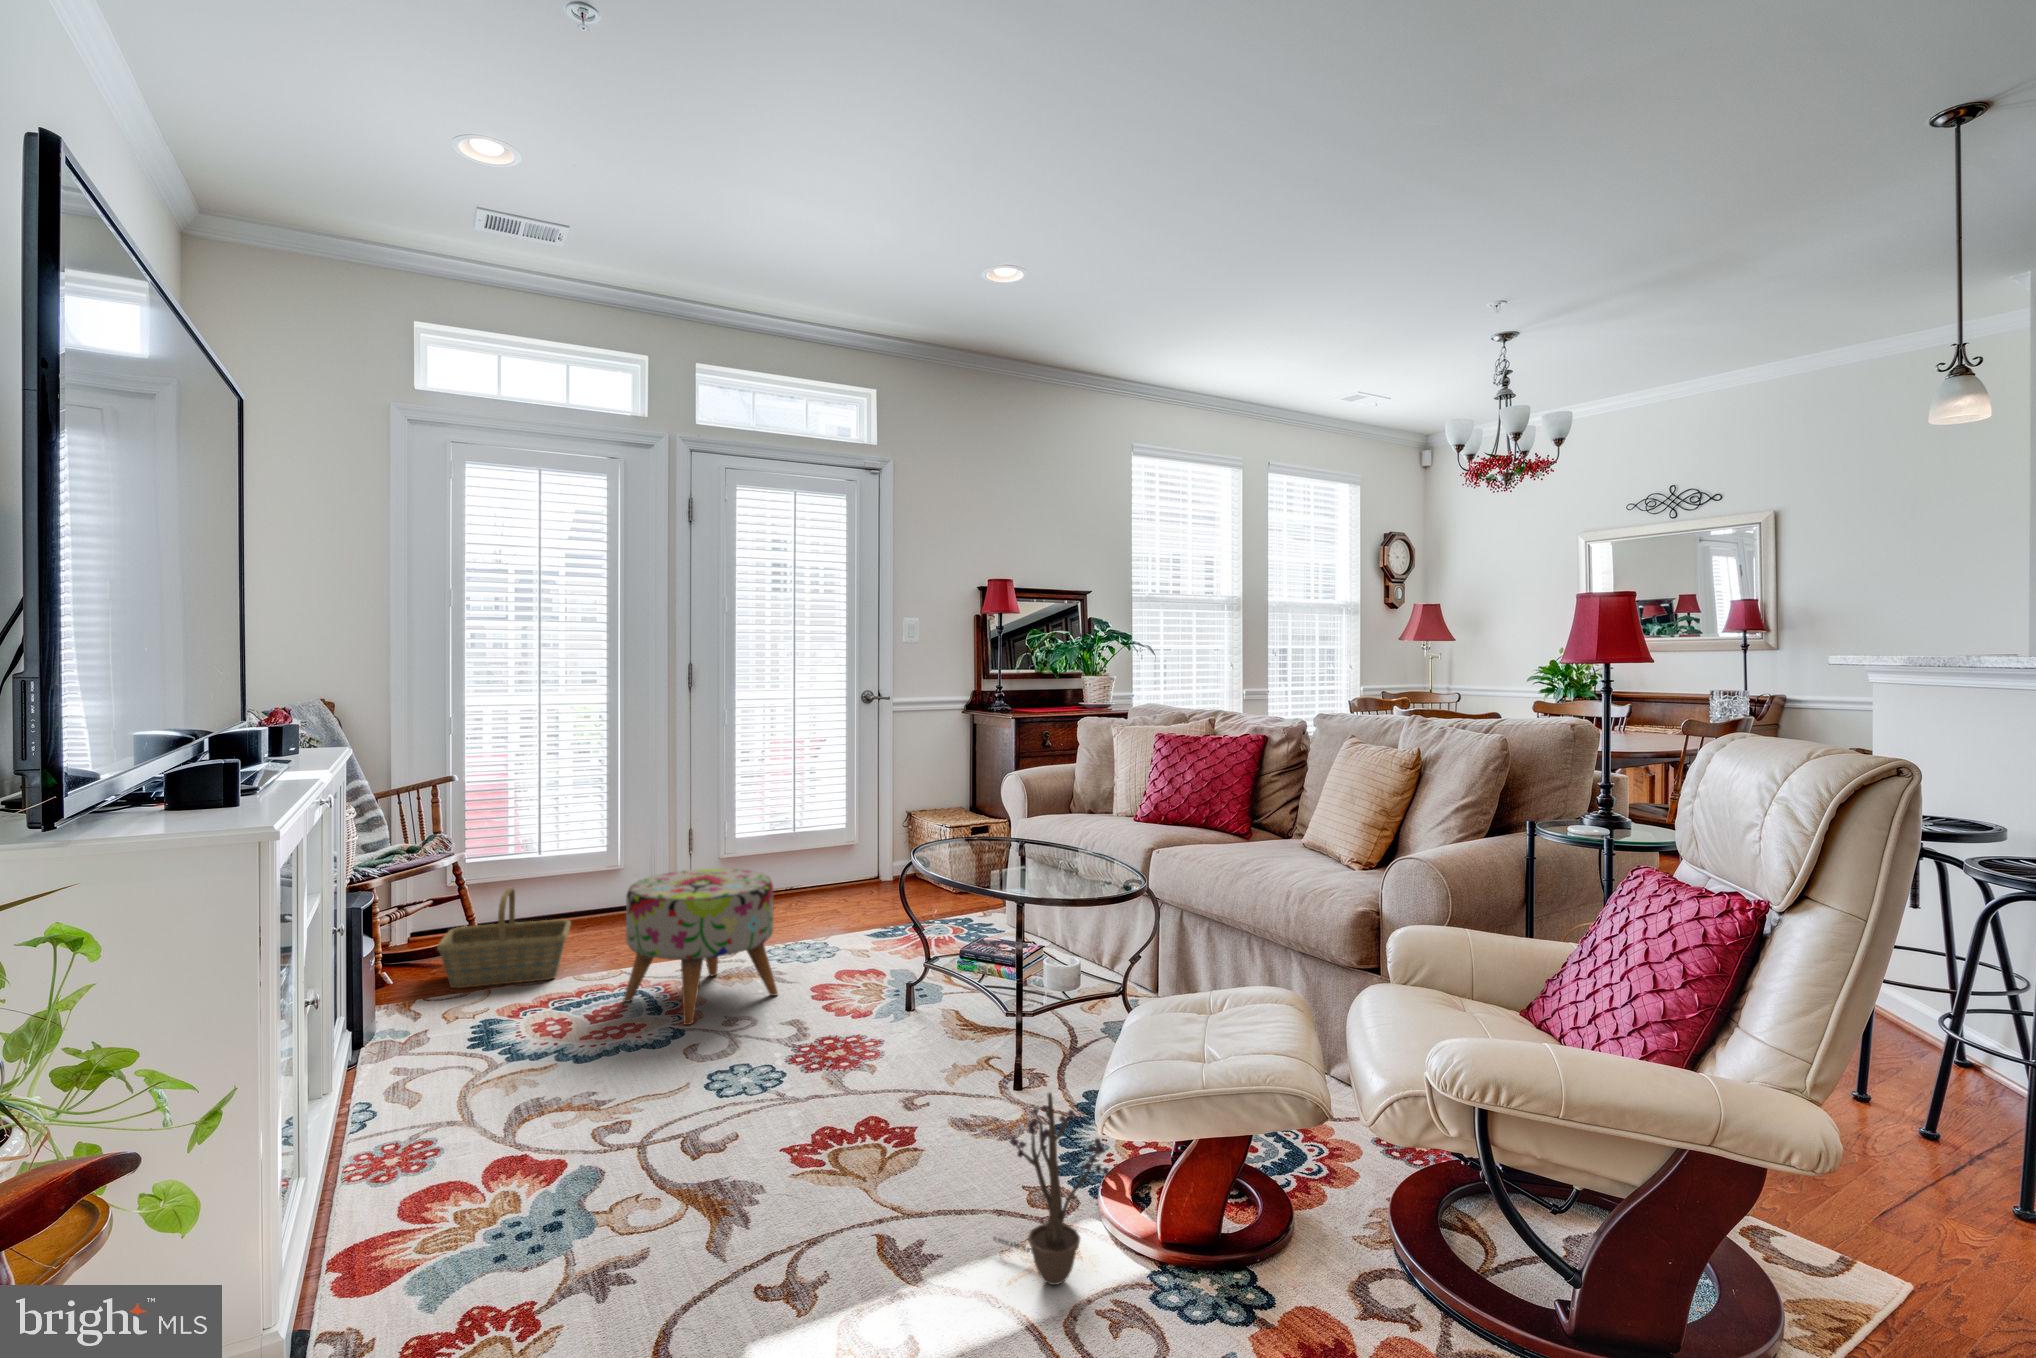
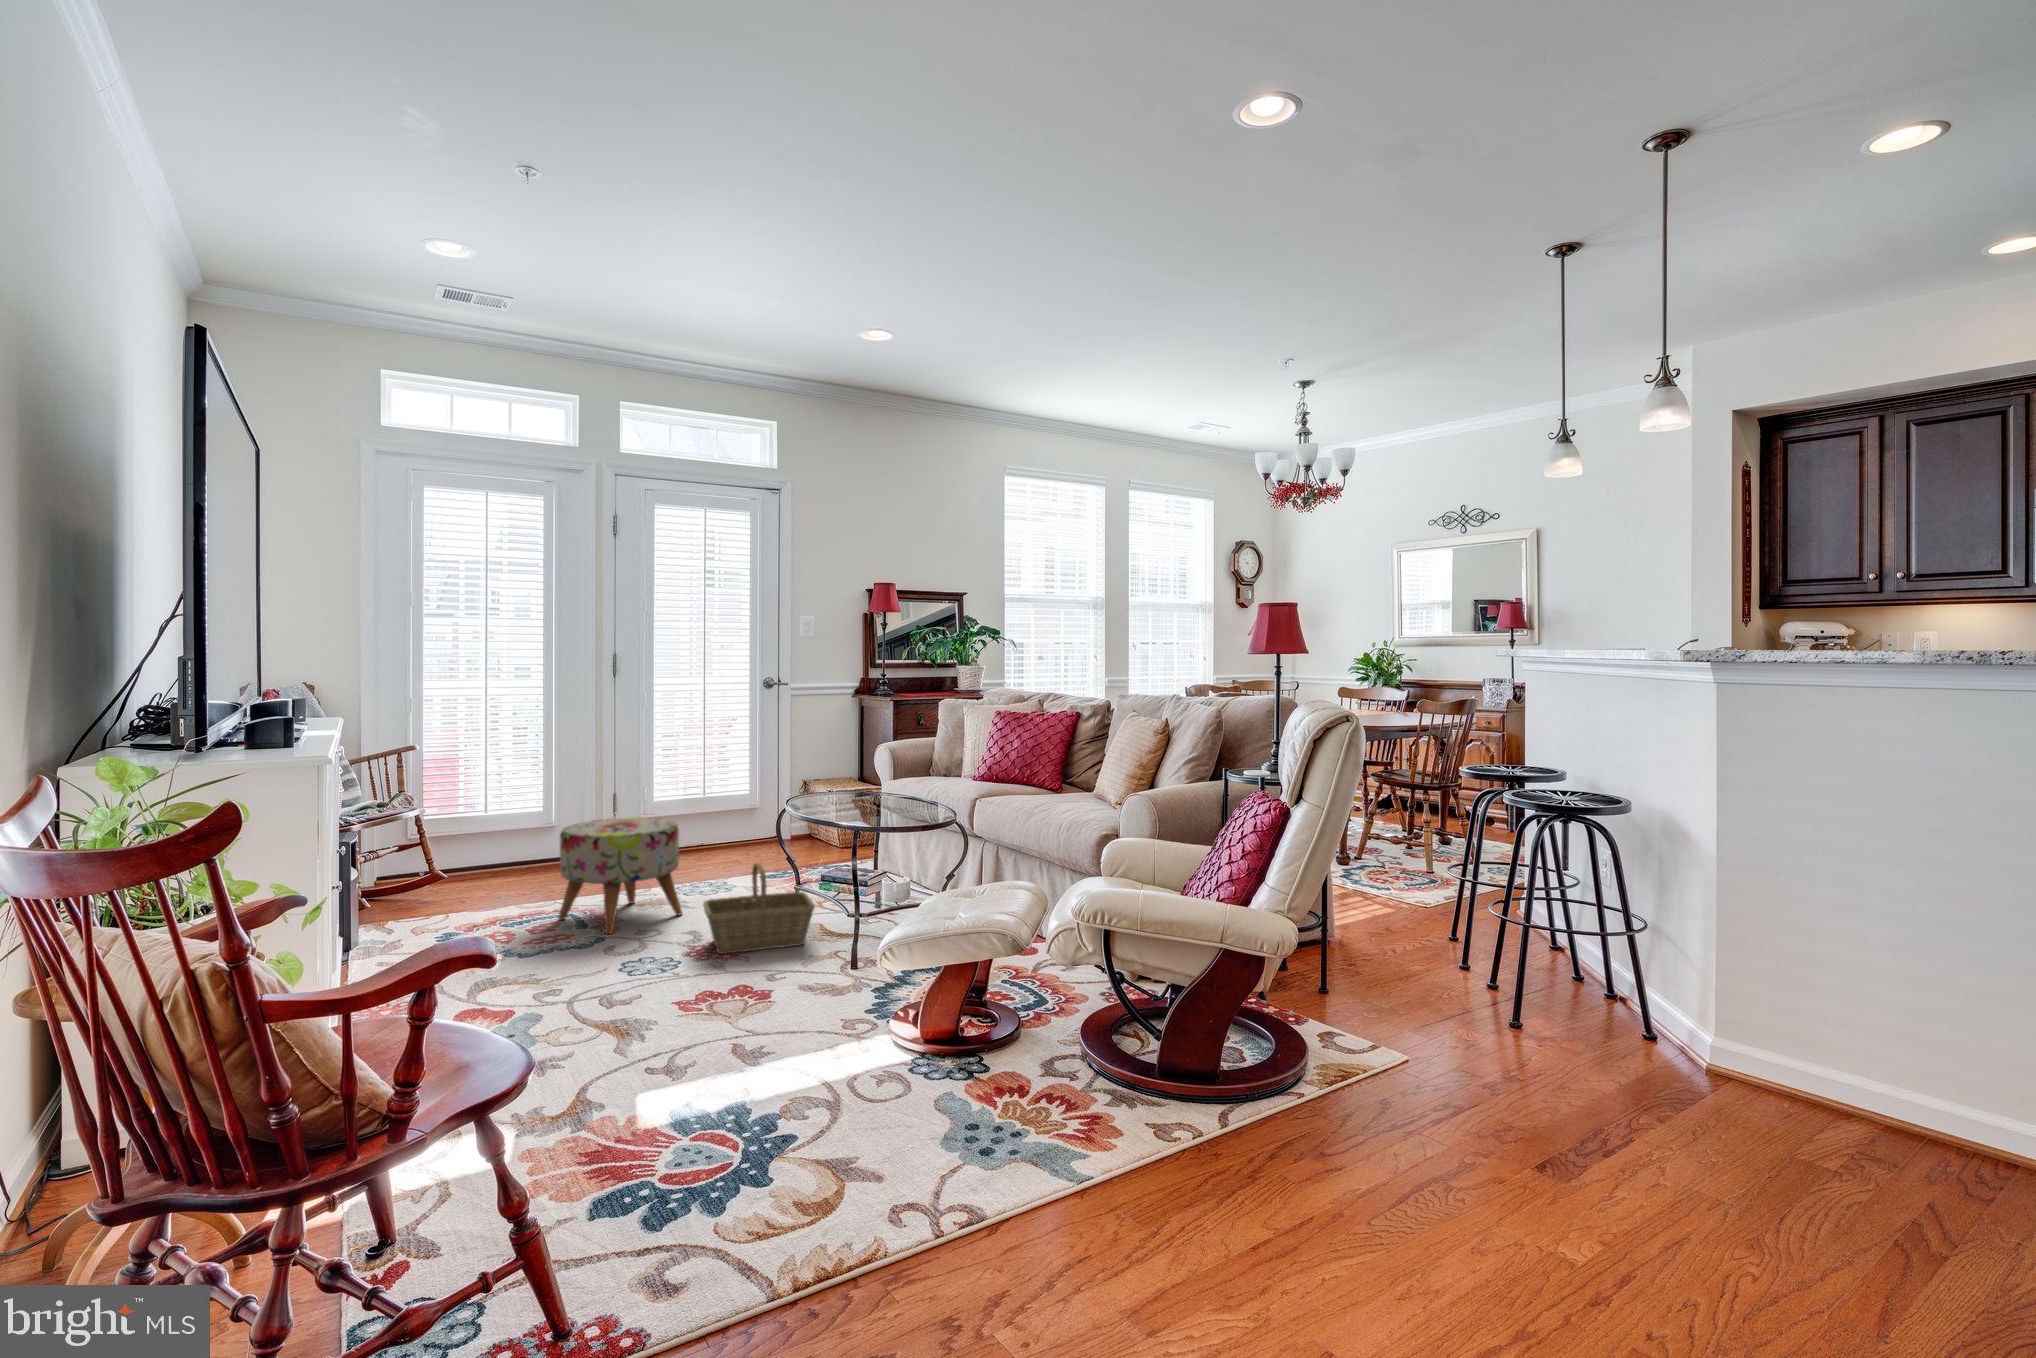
basket: present [437,888,571,988] -> present [703,863,815,954]
decorative plant: present [993,1093,1109,1285] -> none [811,939,881,1067]

